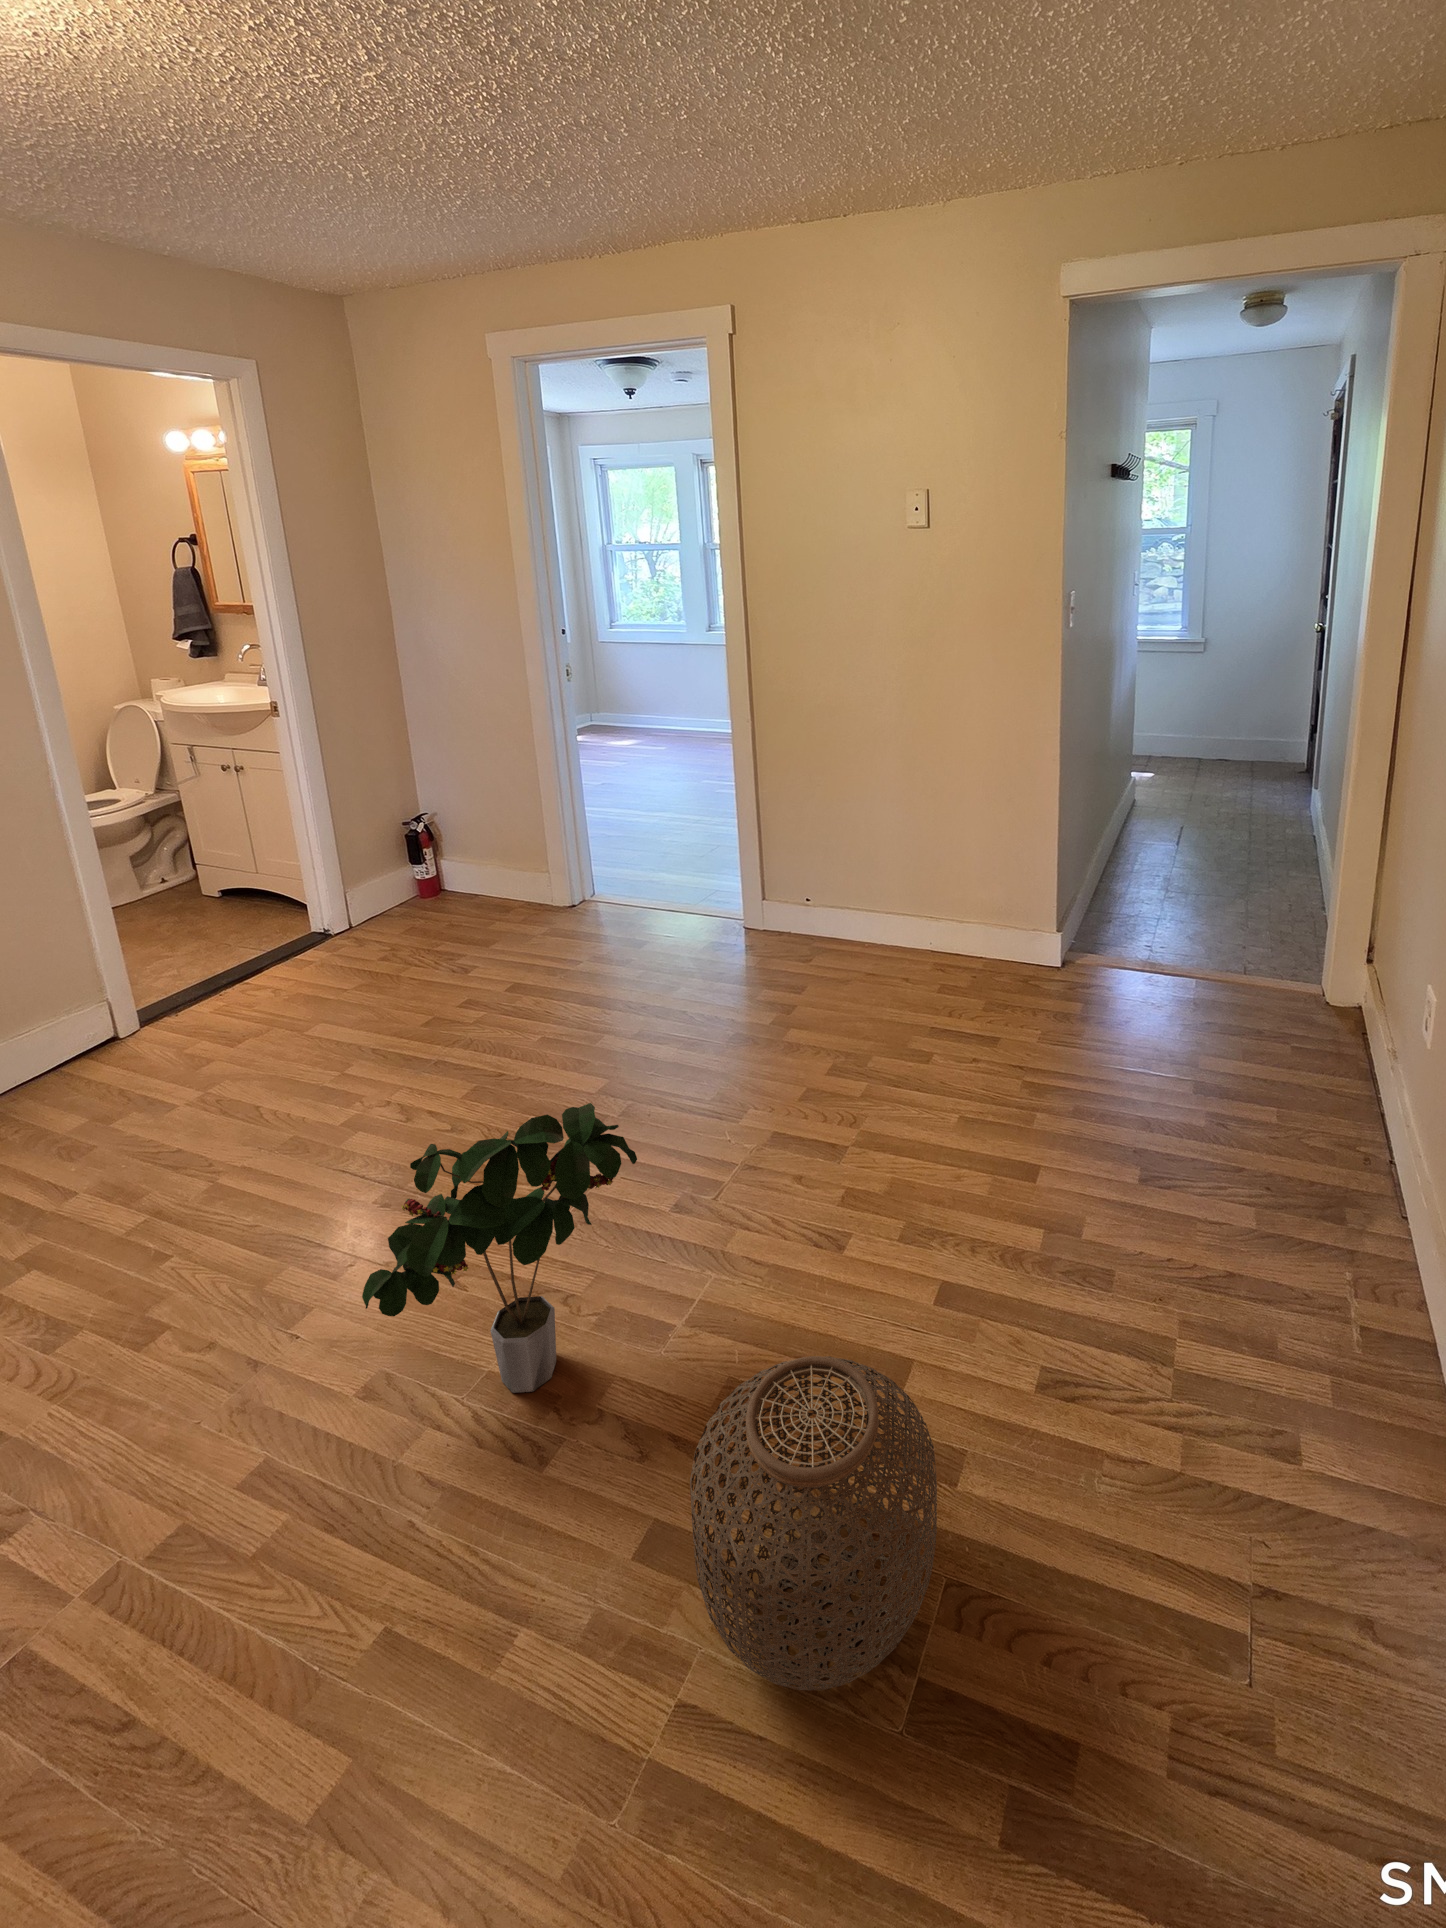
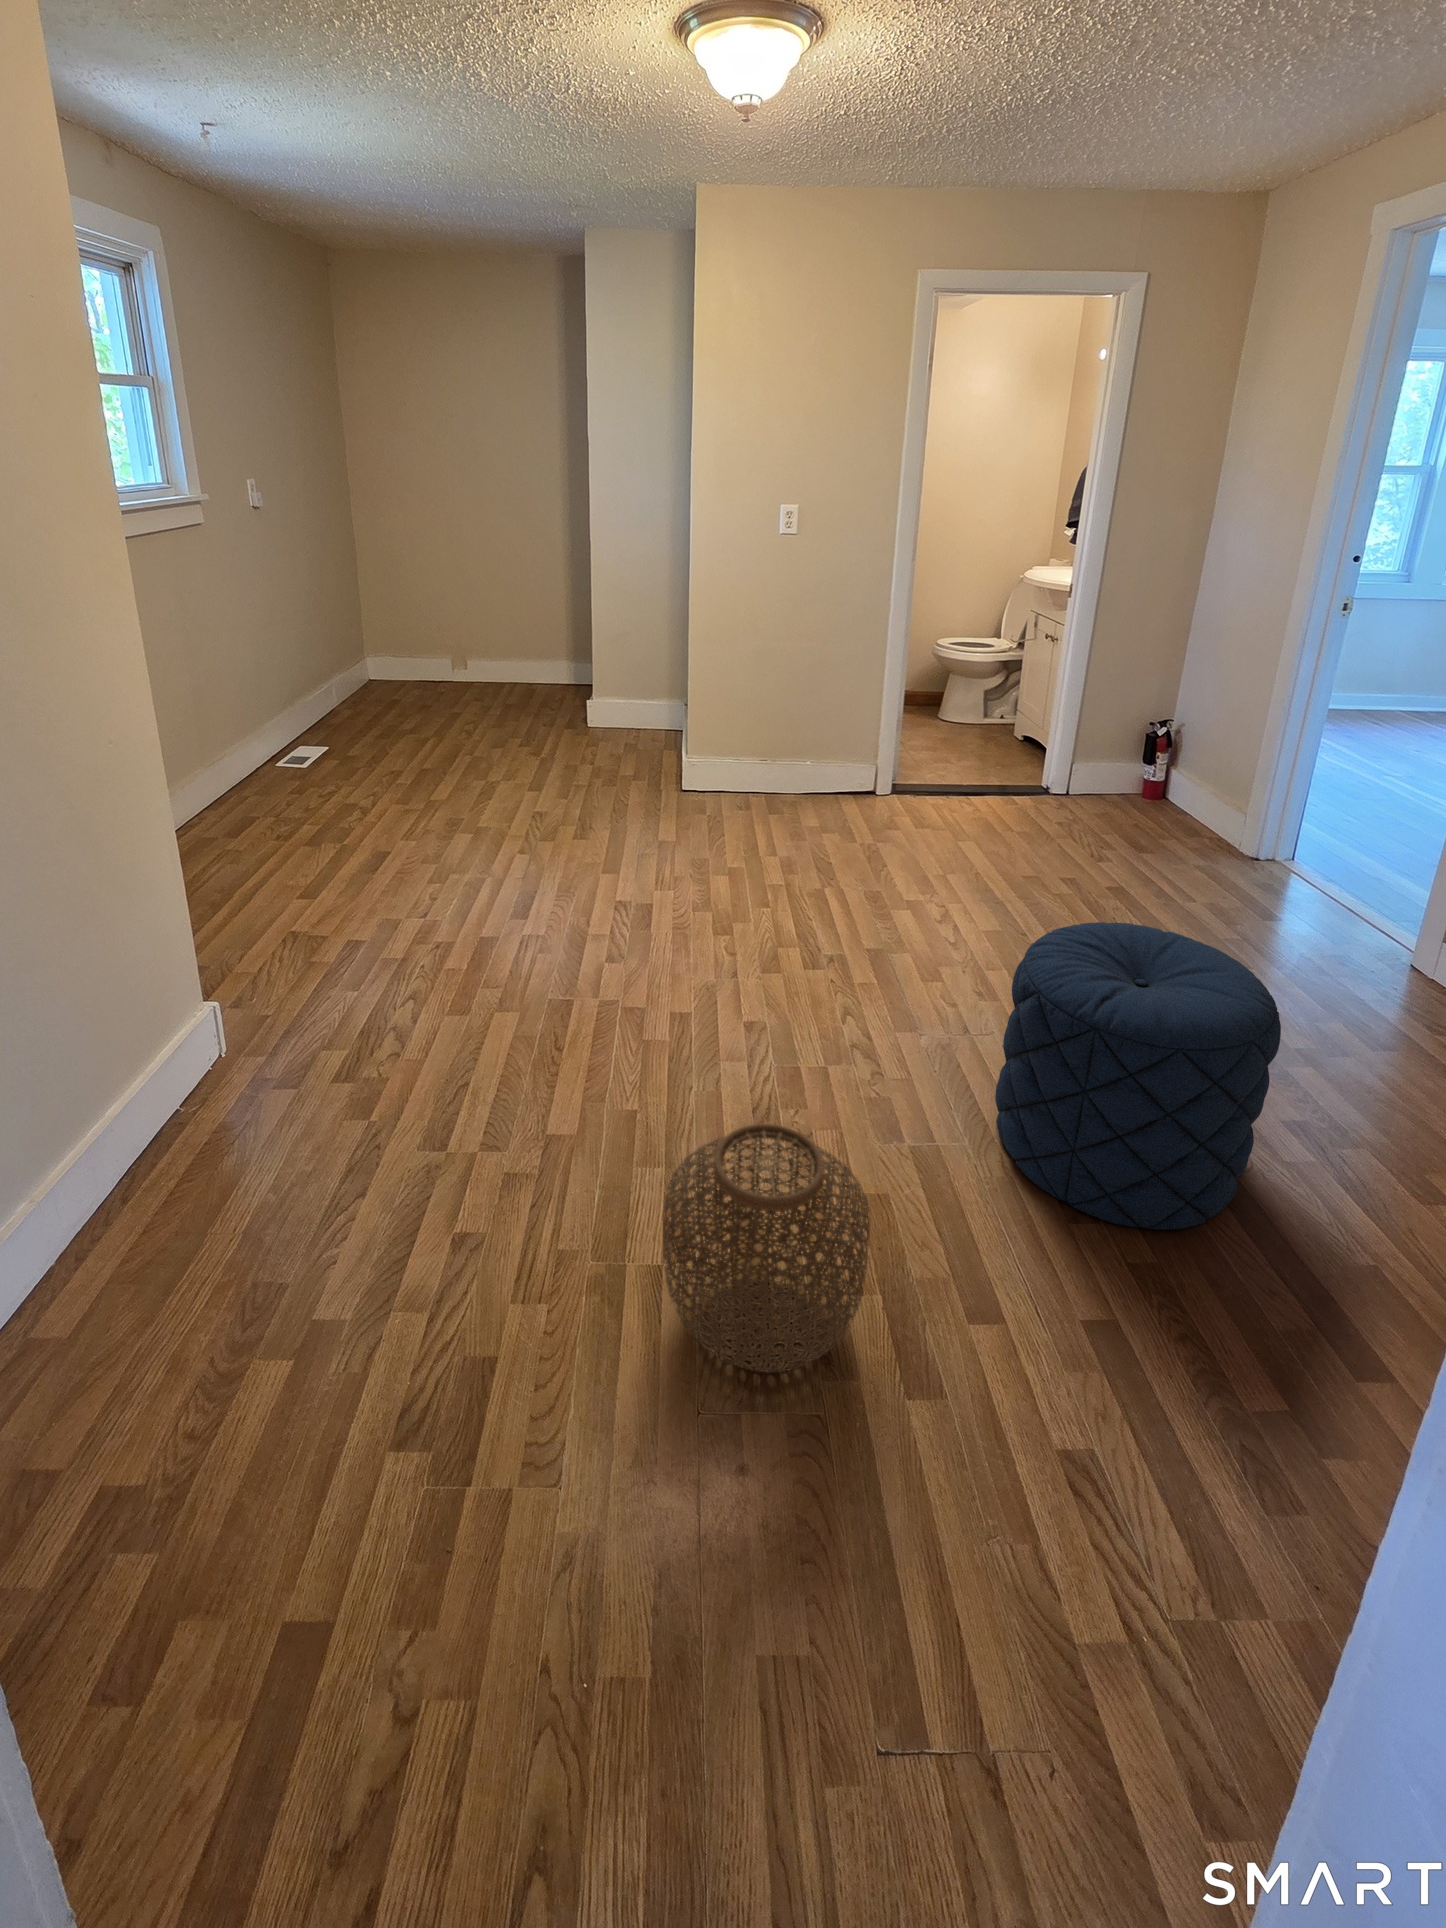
pouf: none [665,972,884,1254] -> present [995,922,1281,1230]
potted plant: present [362,1103,637,1393] -> none [735,878,918,1097]

